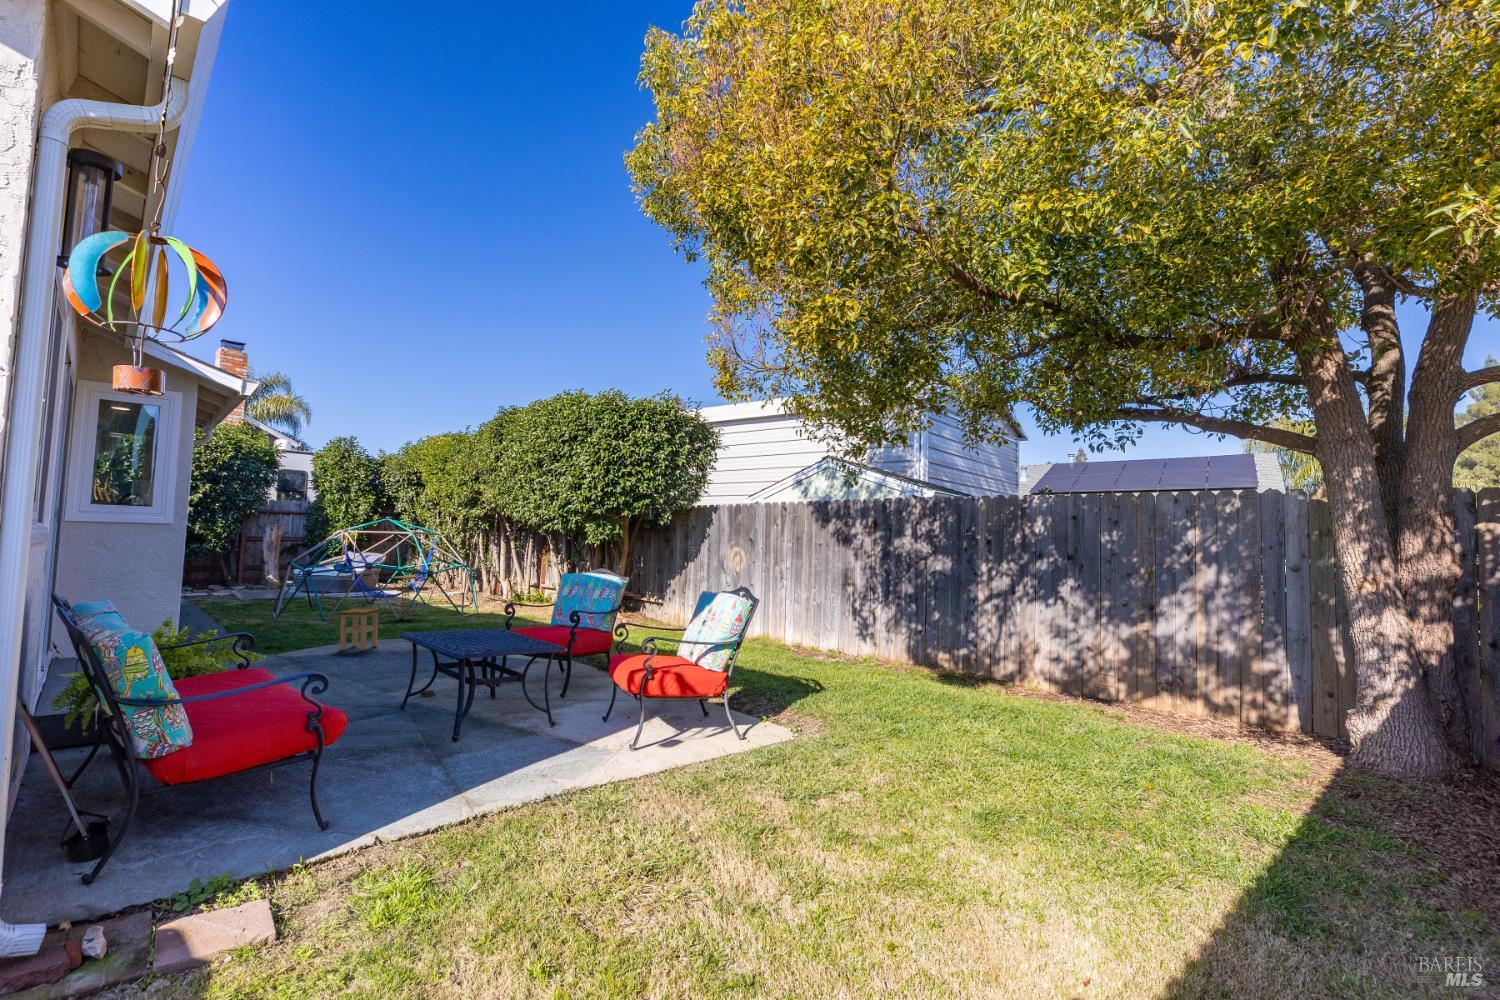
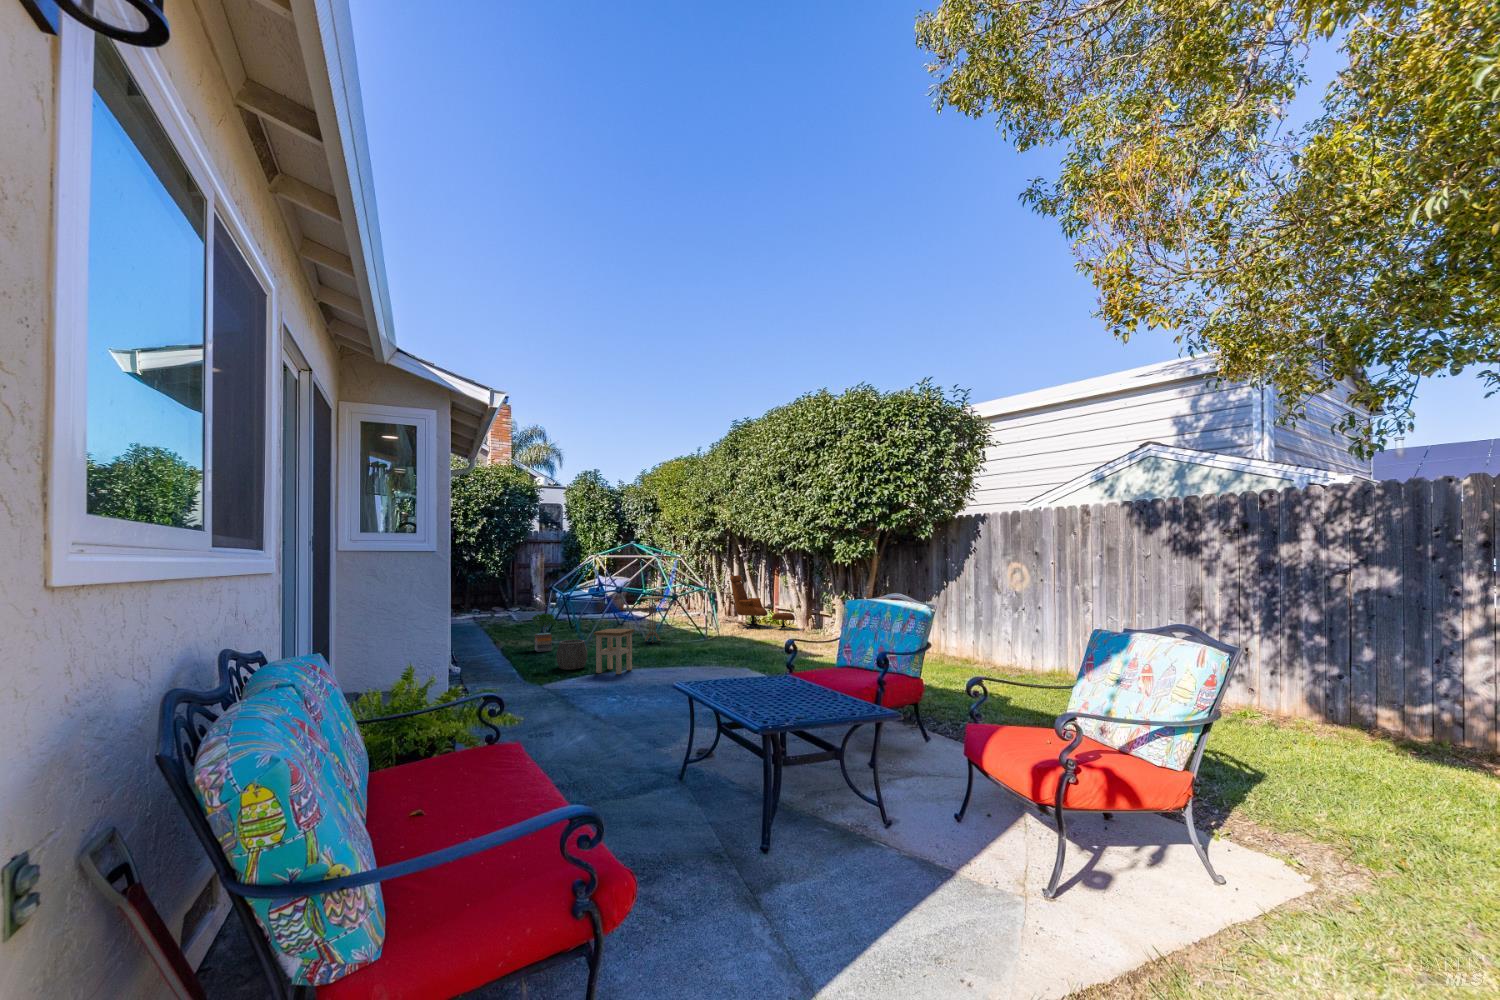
lounge chair: none [492,554,555,607] -> present [730,575,795,630]
potted tree: none [271,594,301,632] -> present [532,614,557,652]
woven basket: none [298,620,332,648] -> present [556,640,587,670]

